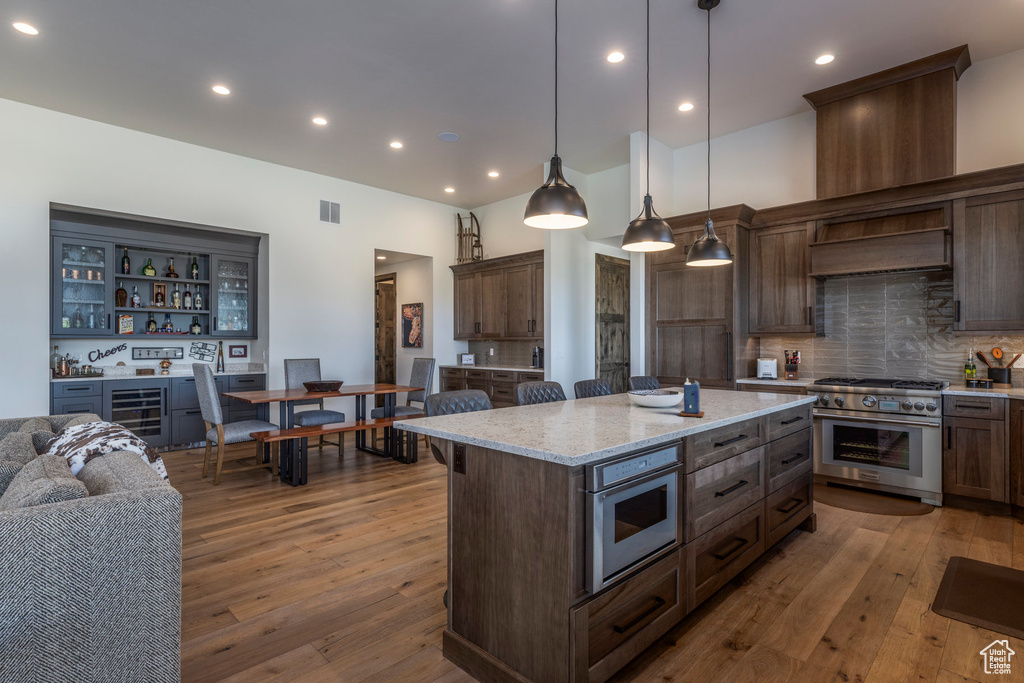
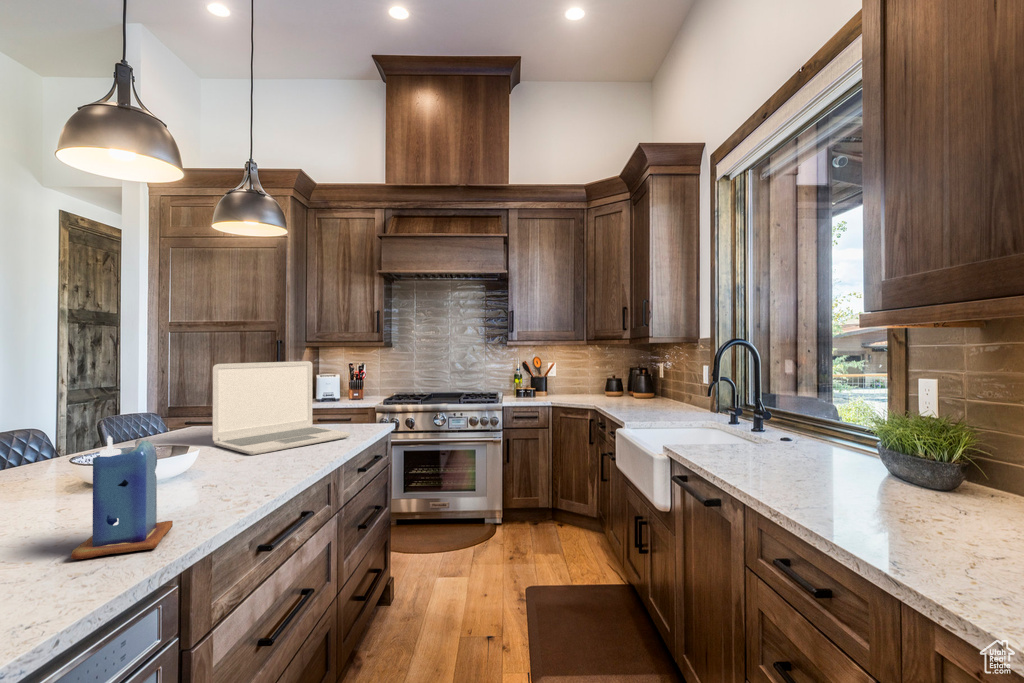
laptop: none [701,351,780,400] -> present [212,361,350,455]

